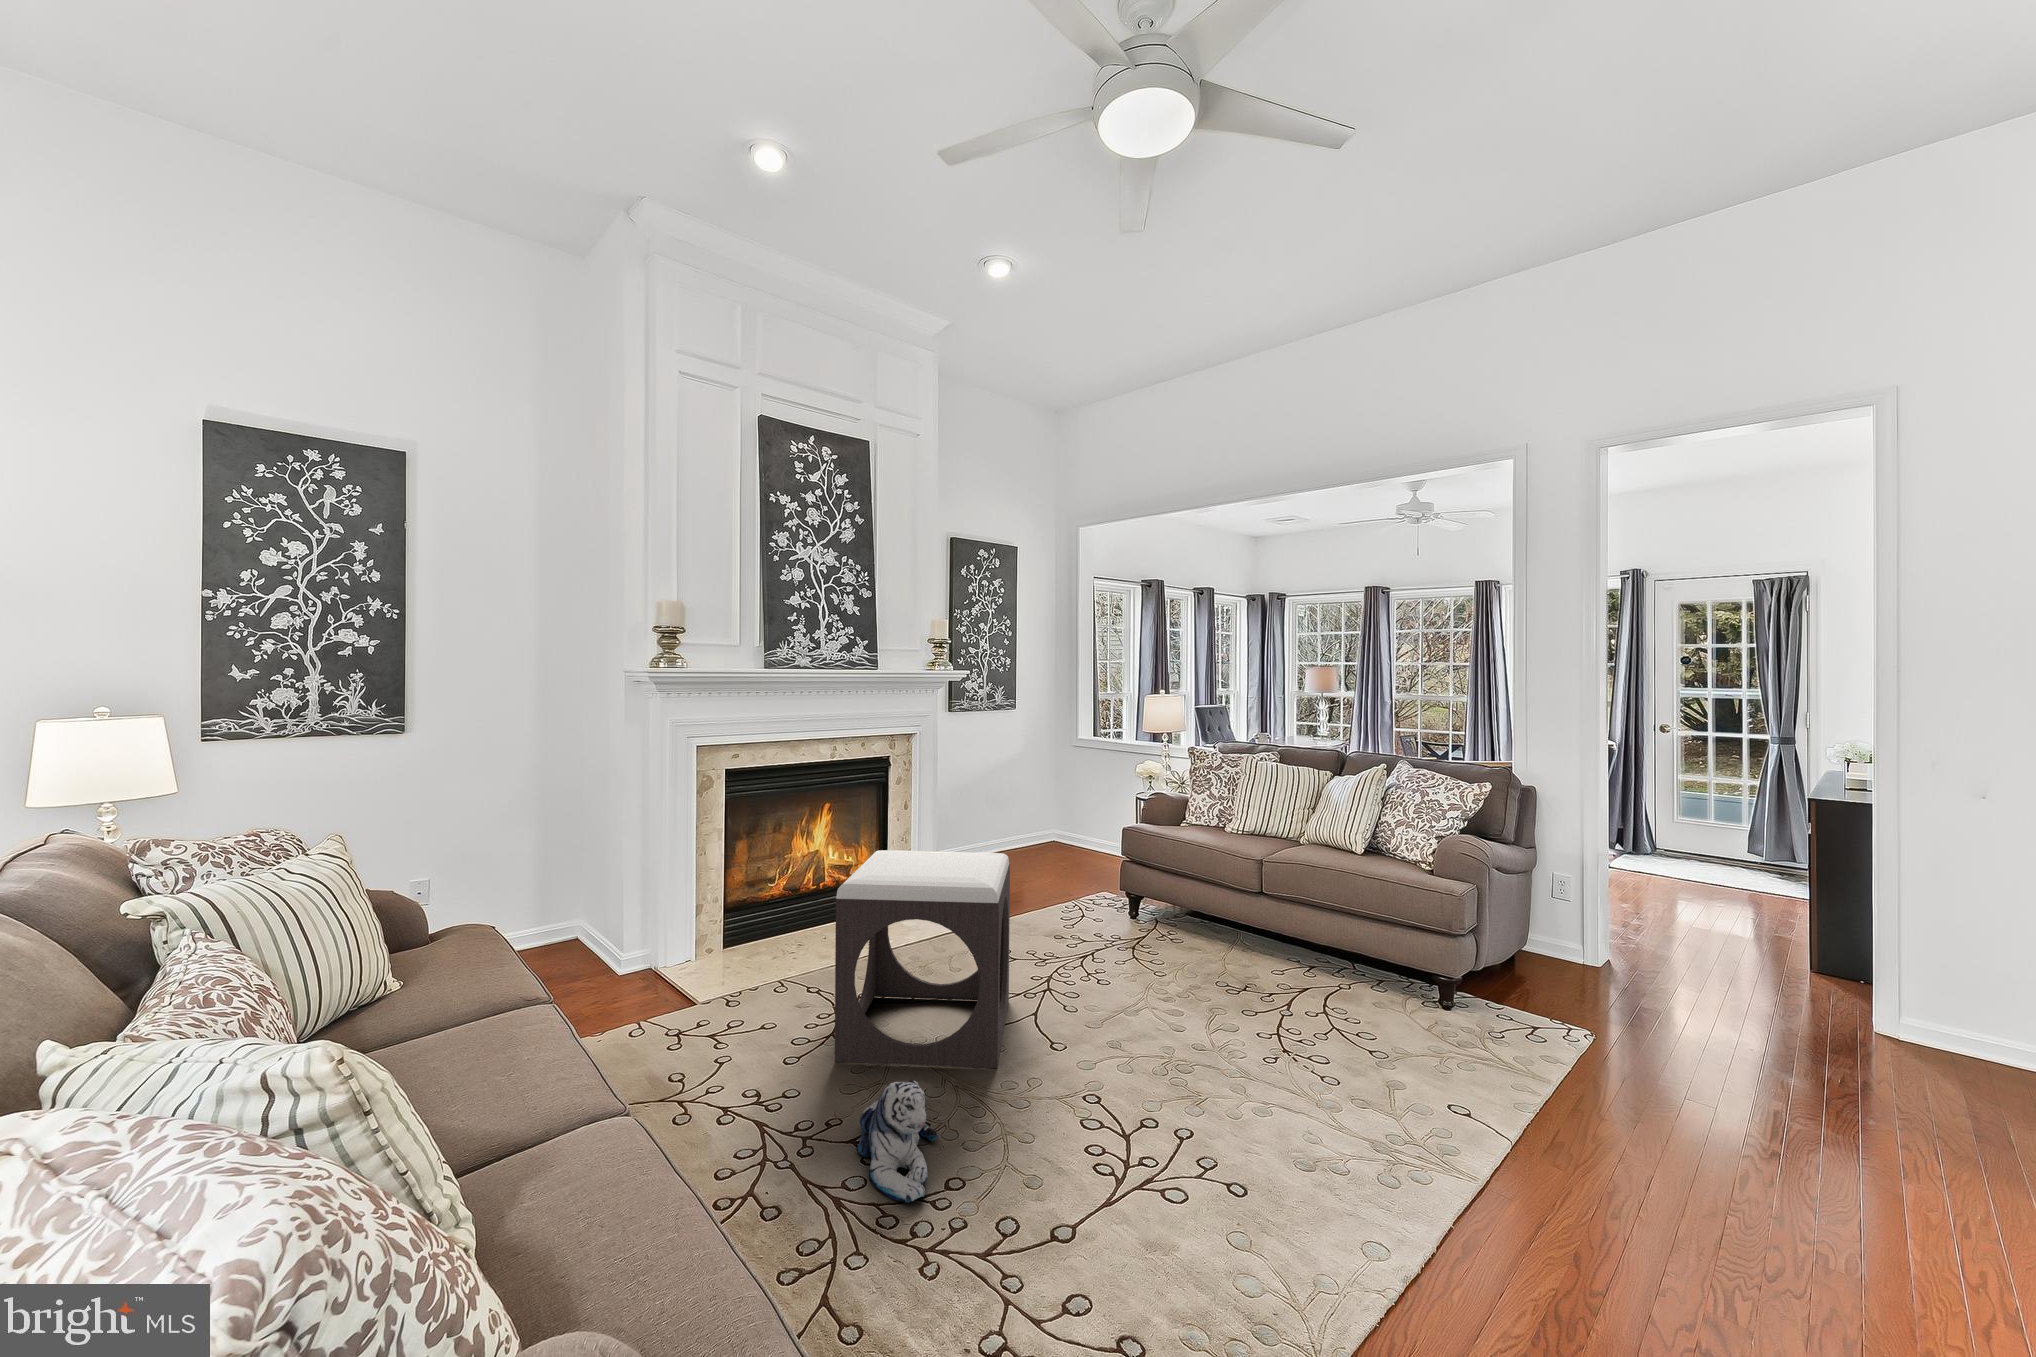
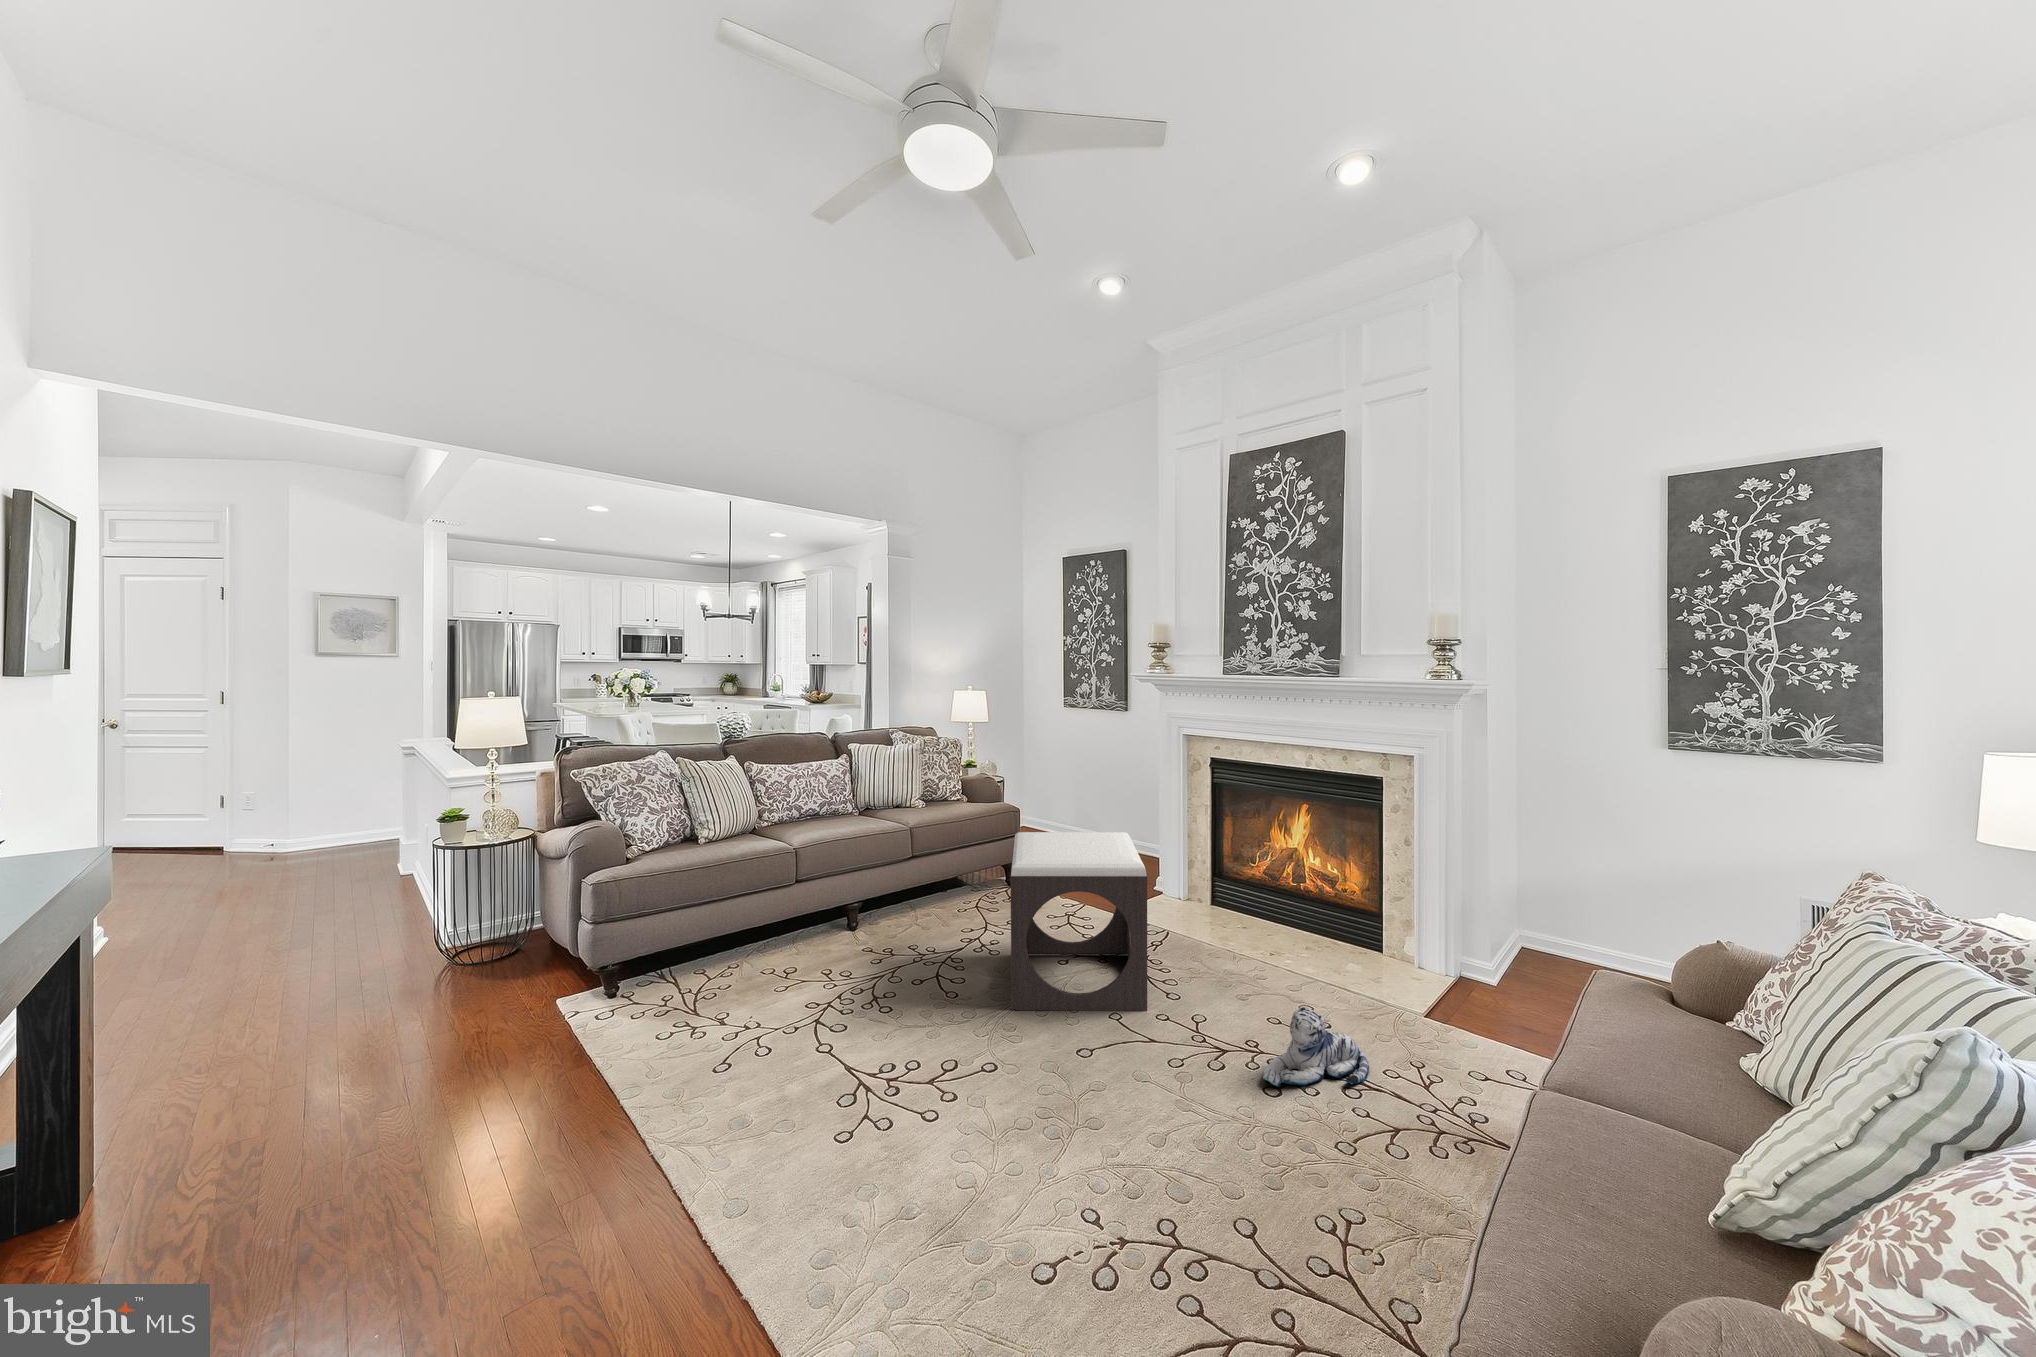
plush toy: present [856,1080,937,1203] -> present [1263,1007,1369,1087]

